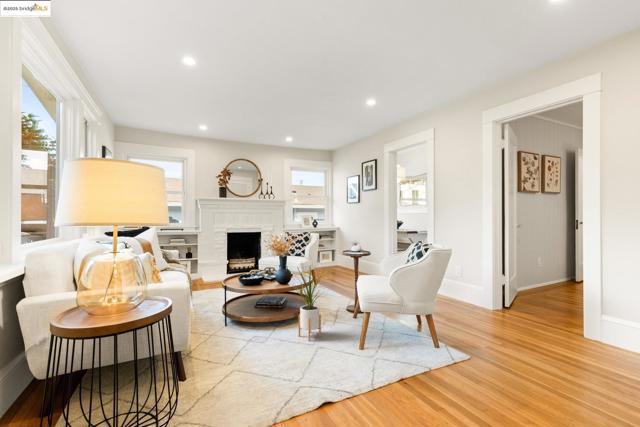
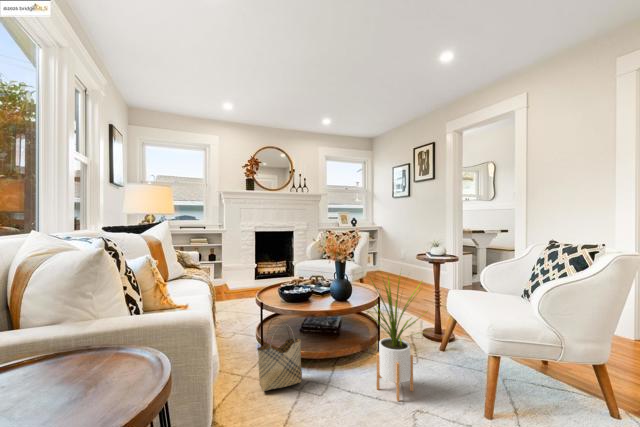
woven basket: none [222,294,252,338] -> present [257,318,302,391]

